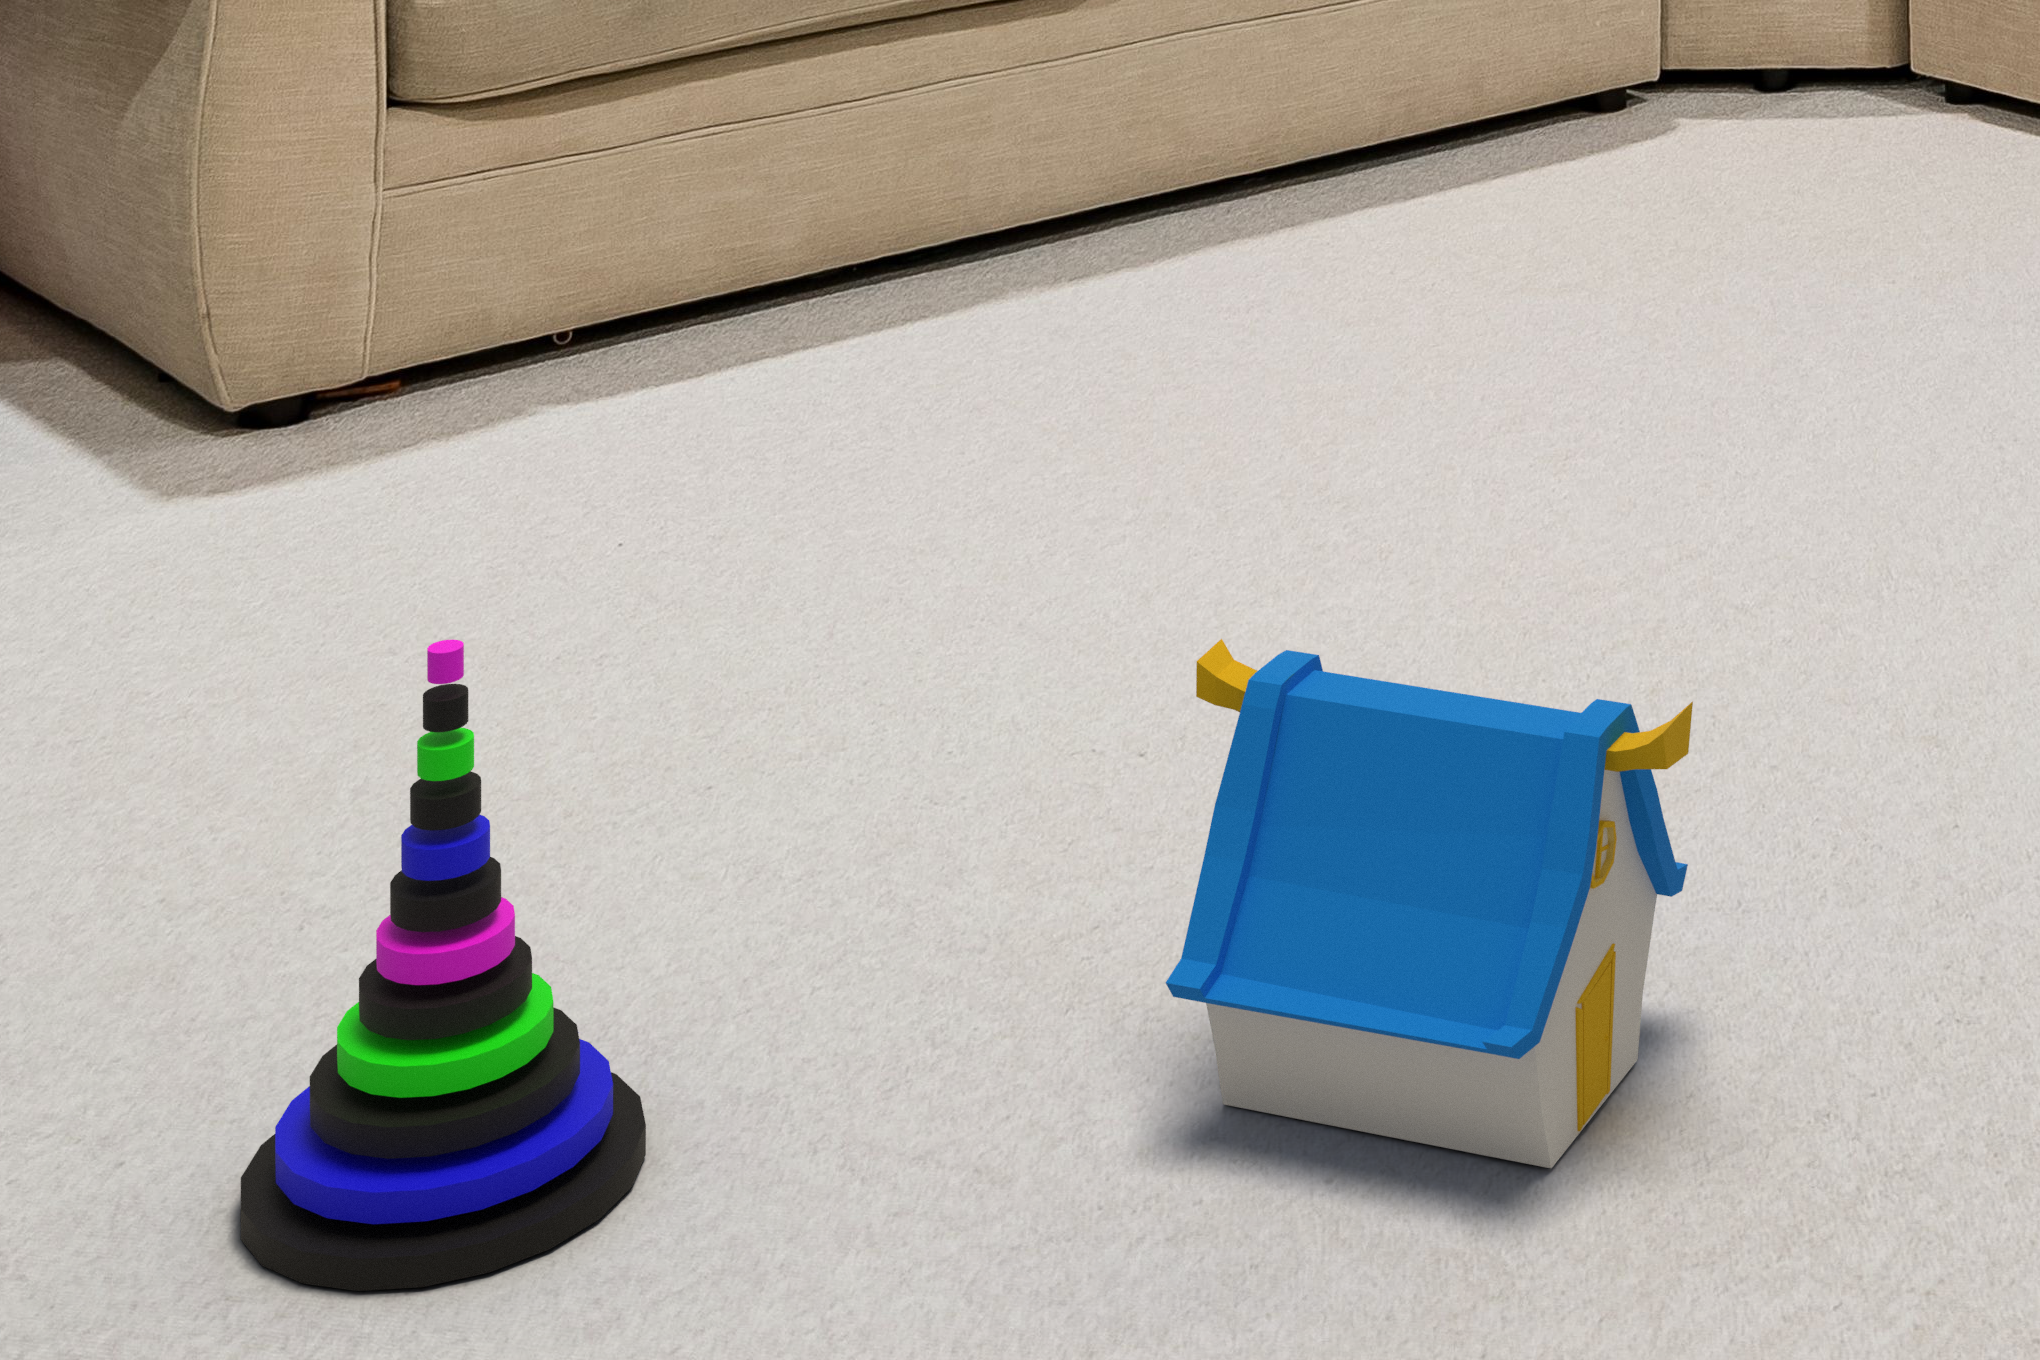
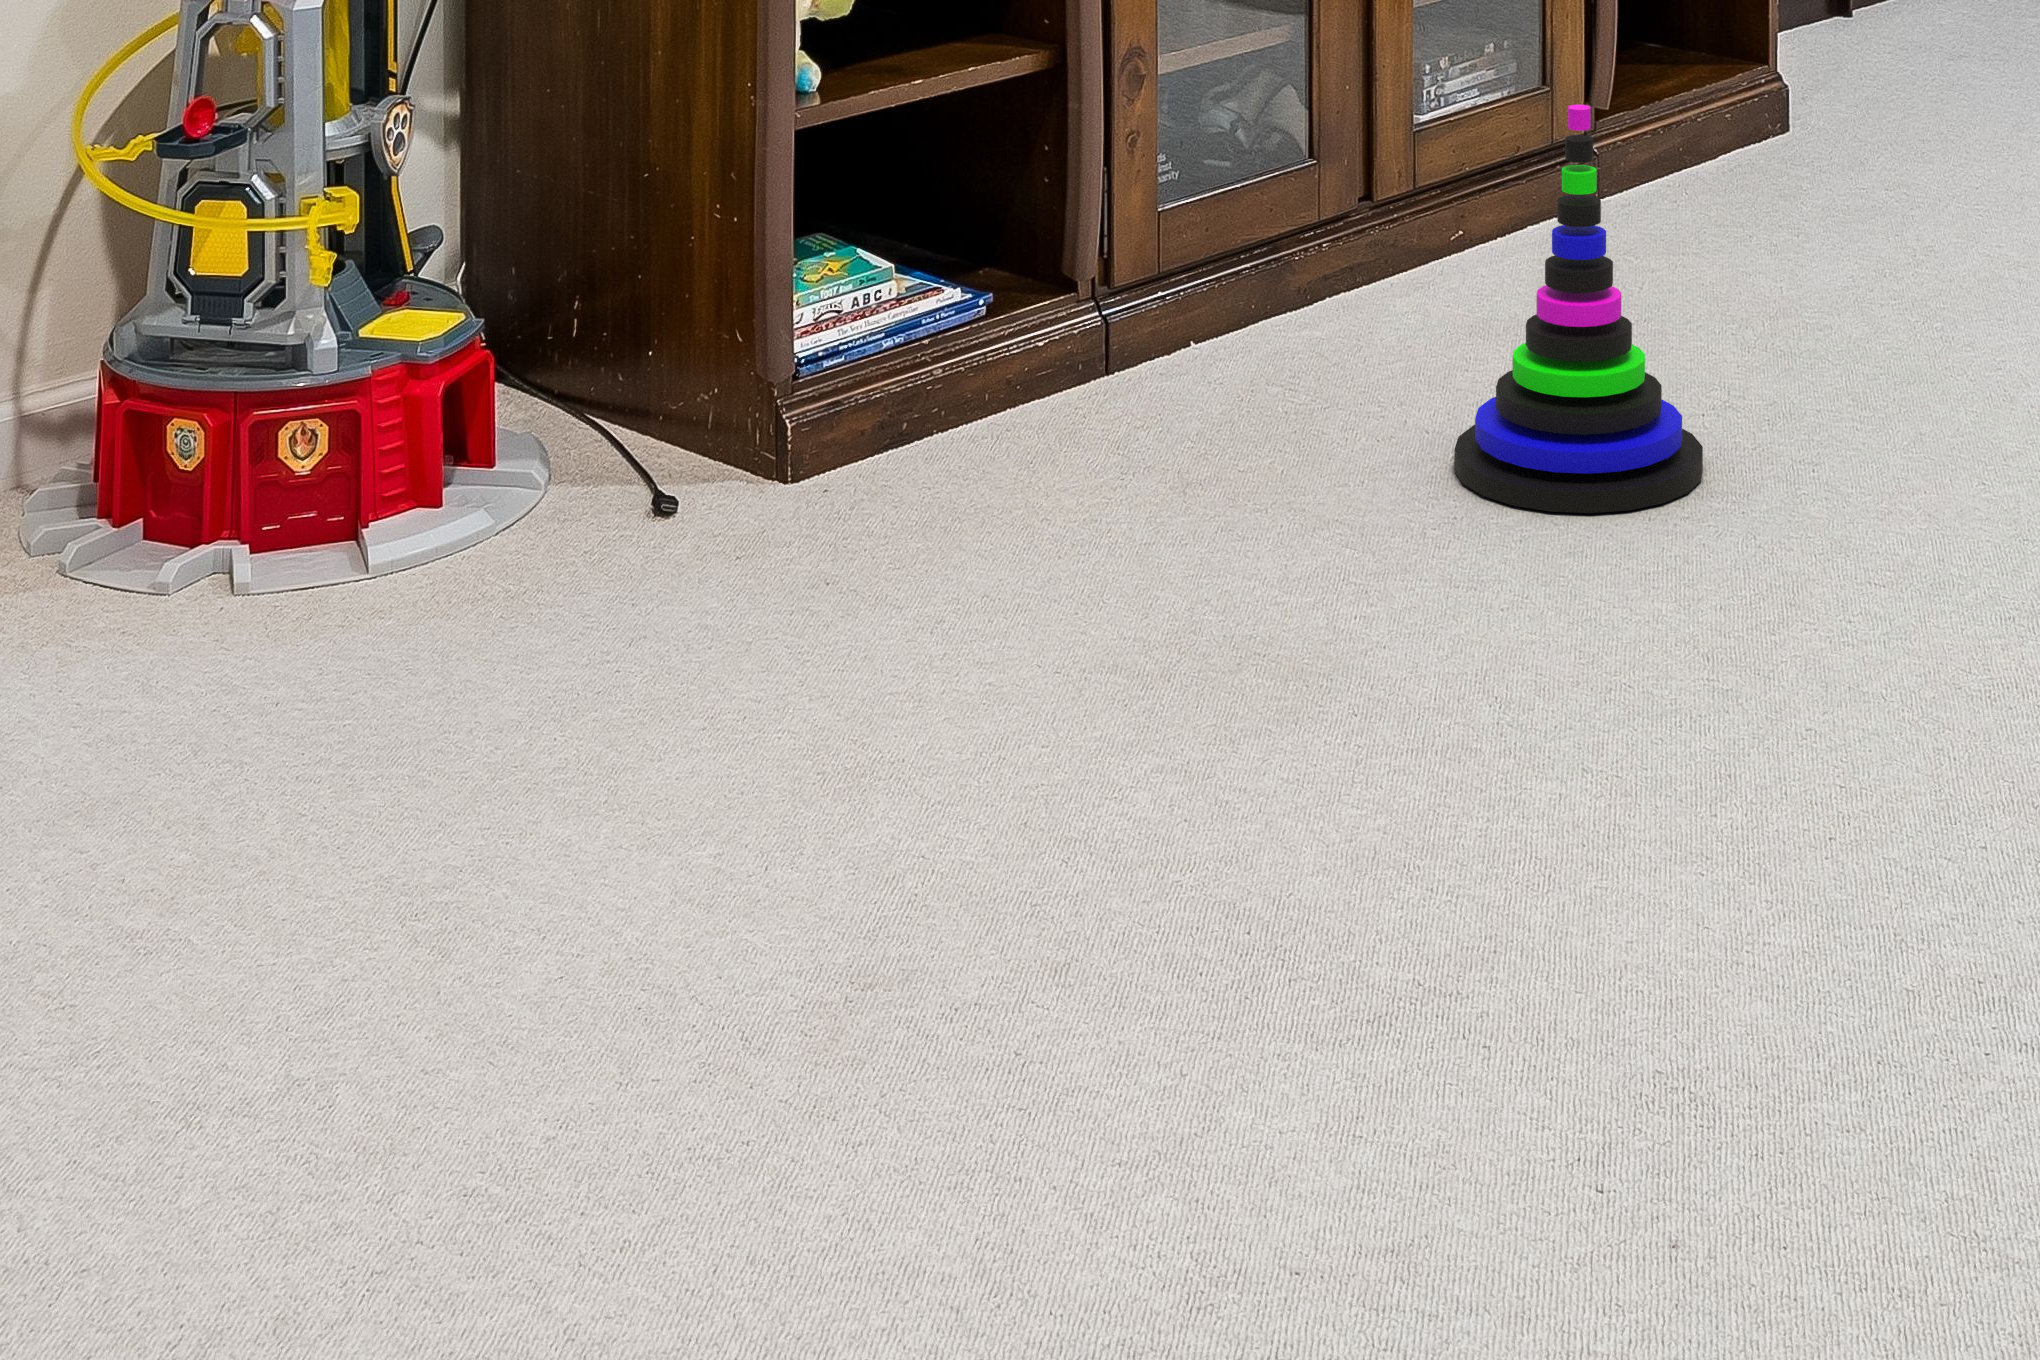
toy house: present [1166,639,1693,1168] -> none [1655,324,2026,808]

